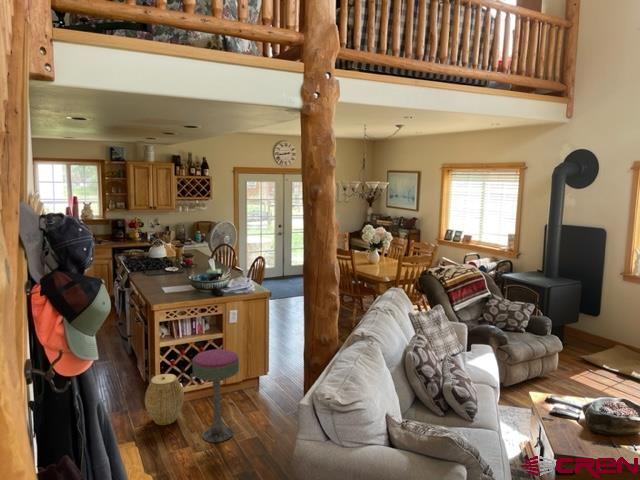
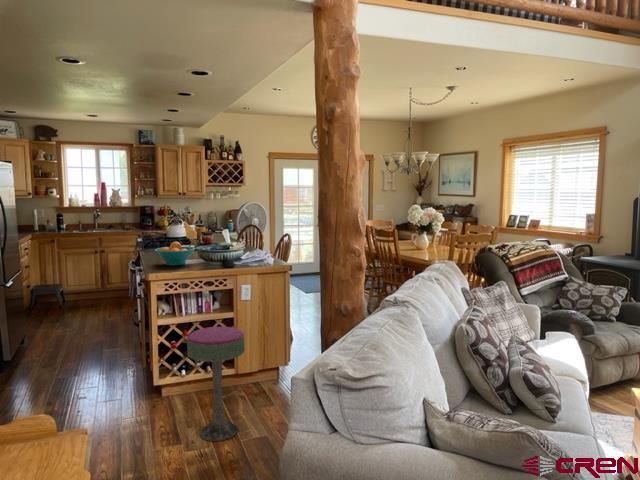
fruit bowl: none [153,274,188,295] -> present [155,242,195,266]
woven basket: present [145,374,184,425] -> none [136,357,183,418]

